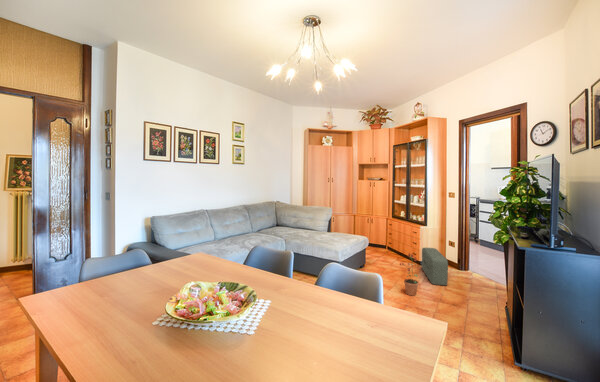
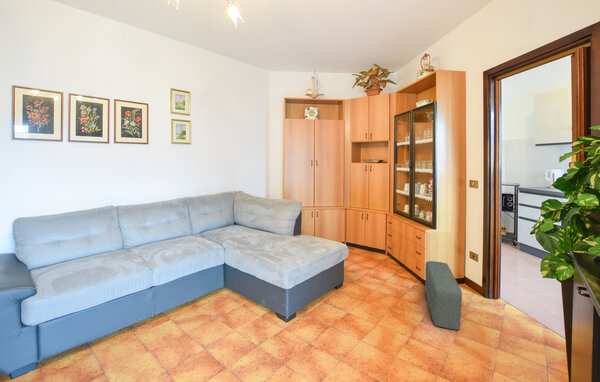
potted plant: present [400,254,419,296] -> none [377,281,407,353]

